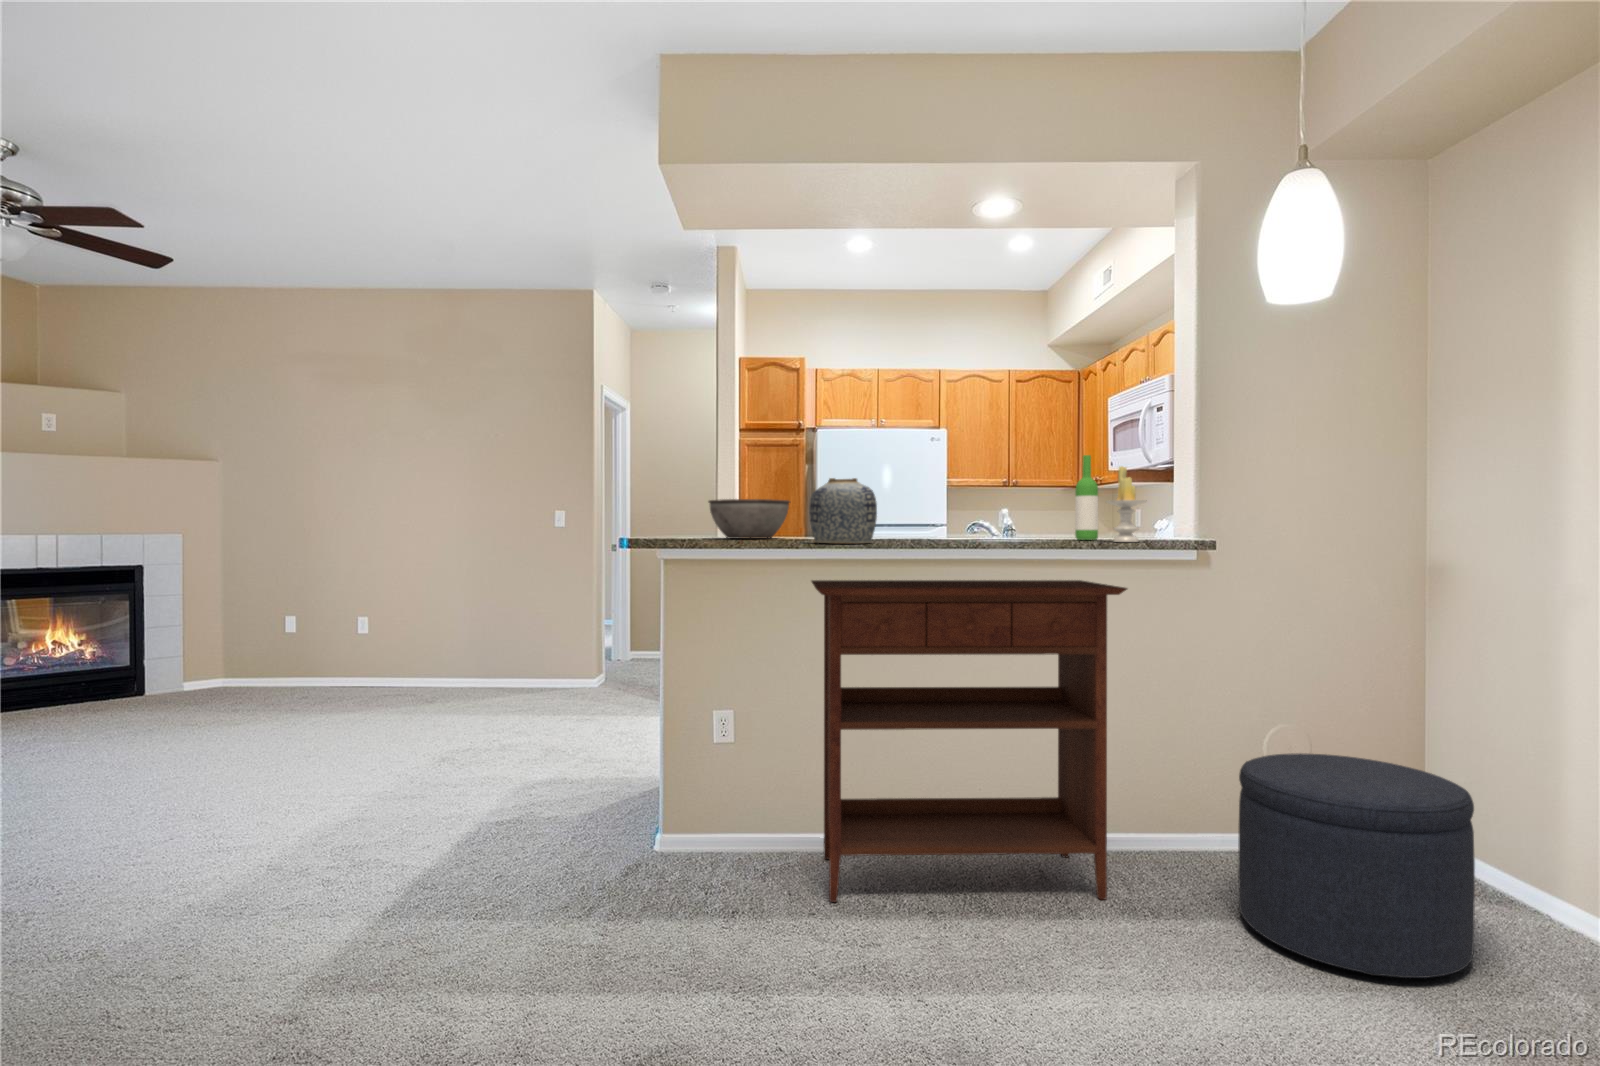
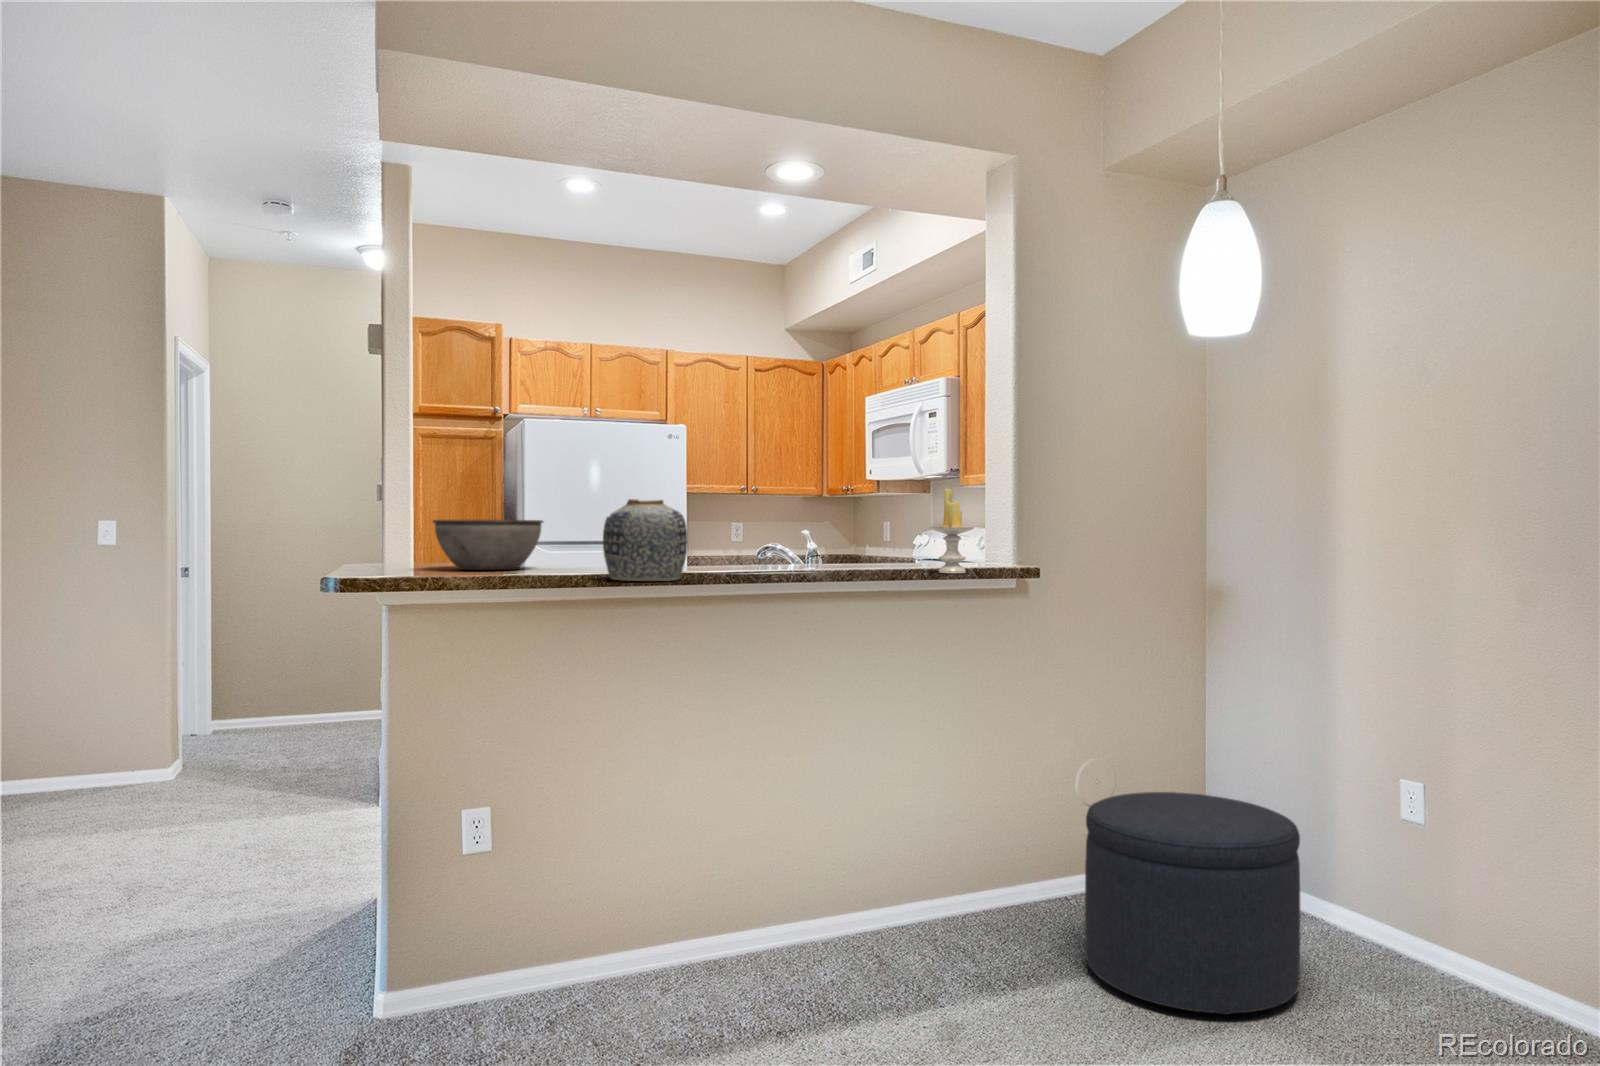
wine bottle: present [1075,455,1098,540] -> none [889,473,914,569]
console table: present [811,580,1127,902] -> none [605,617,980,1029]

